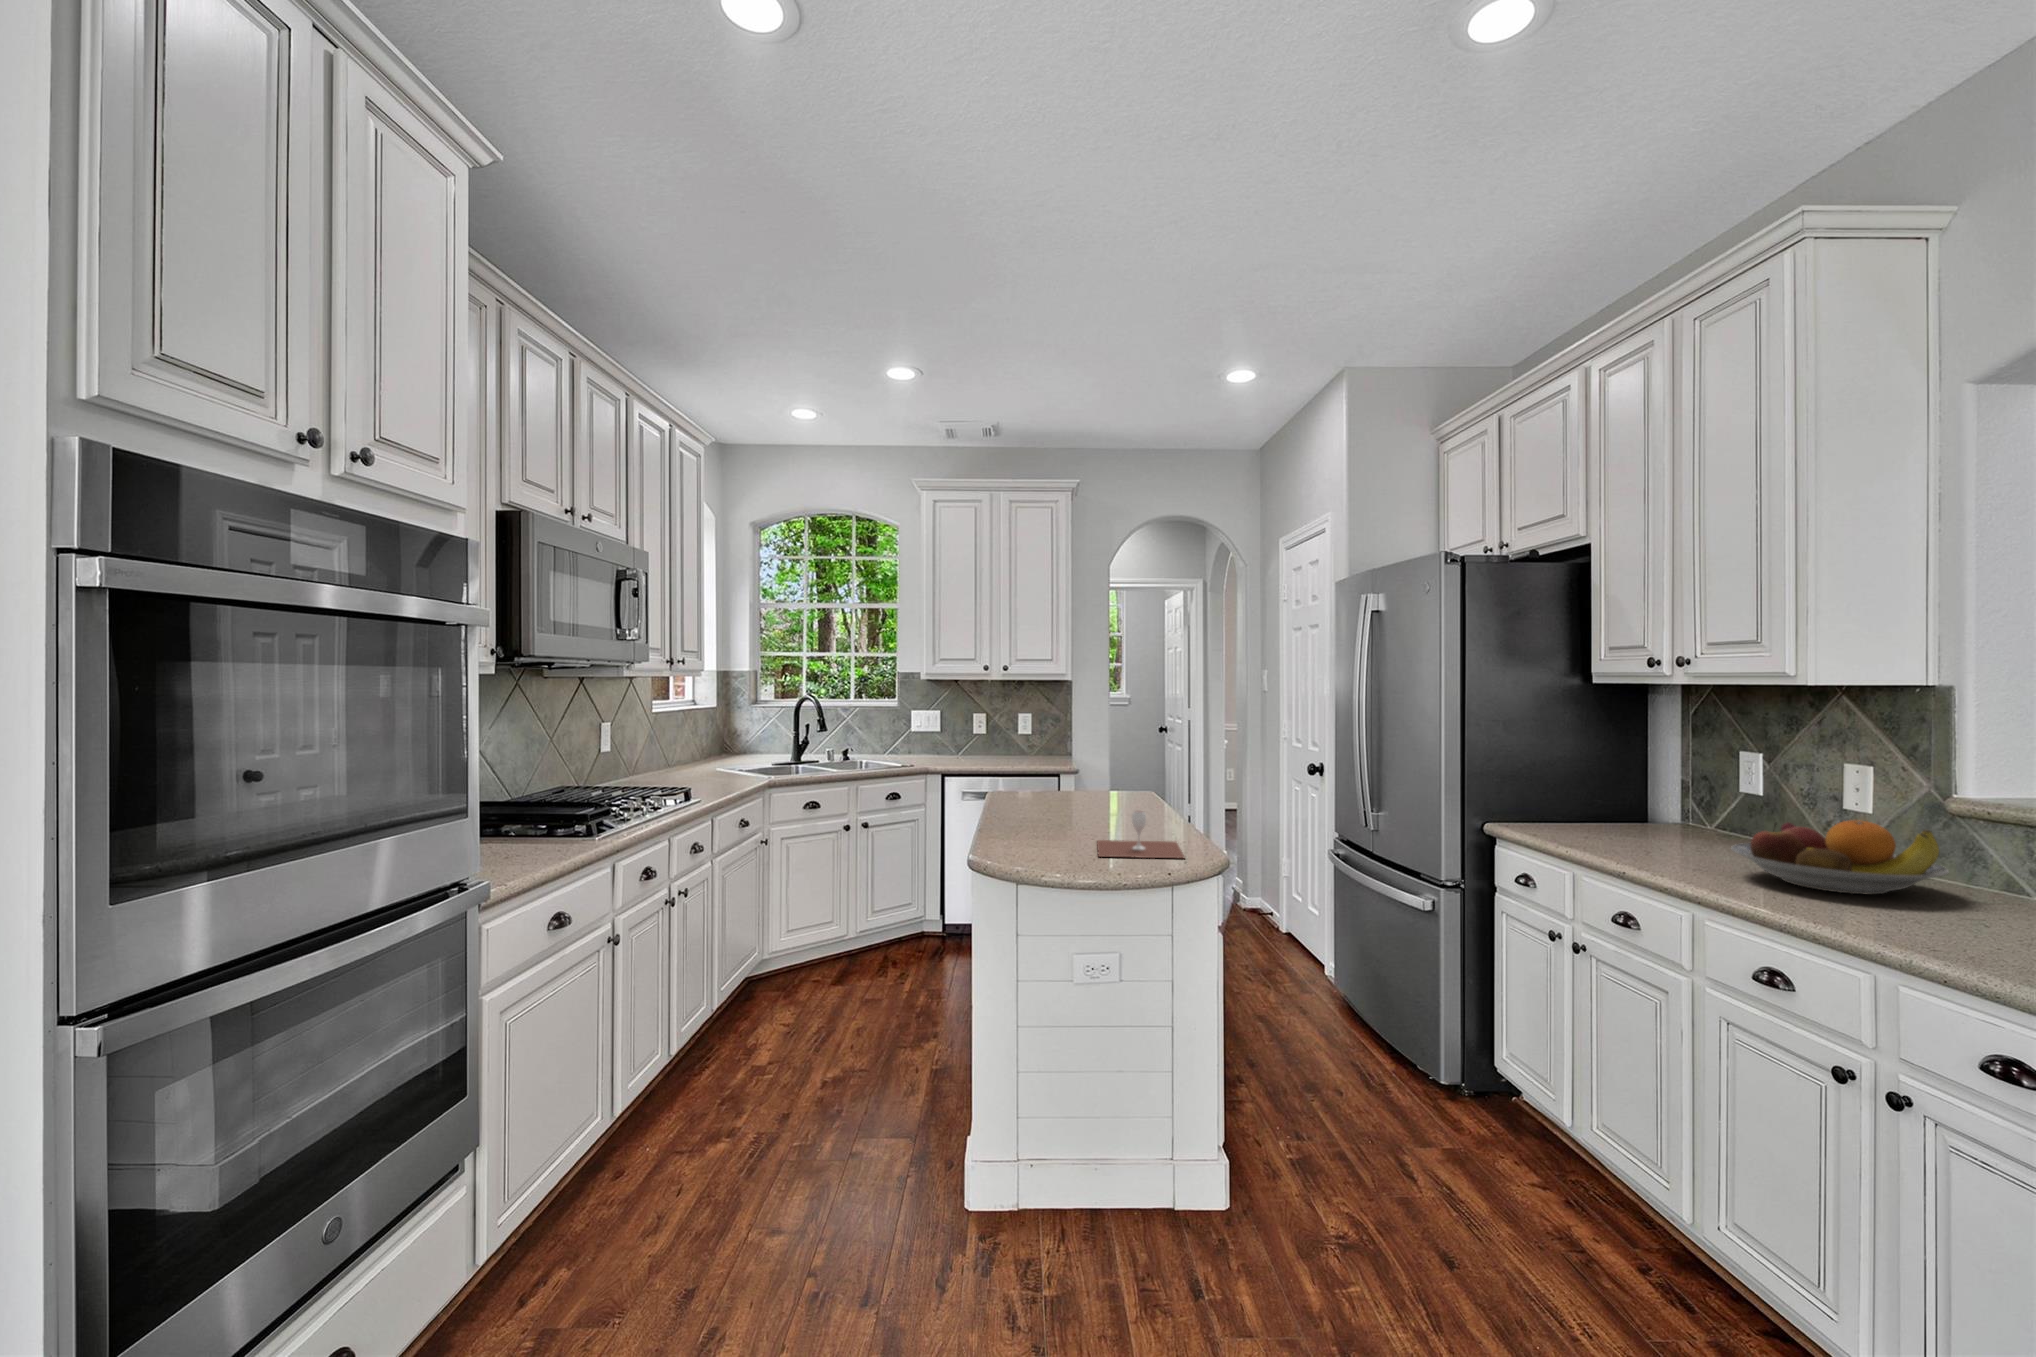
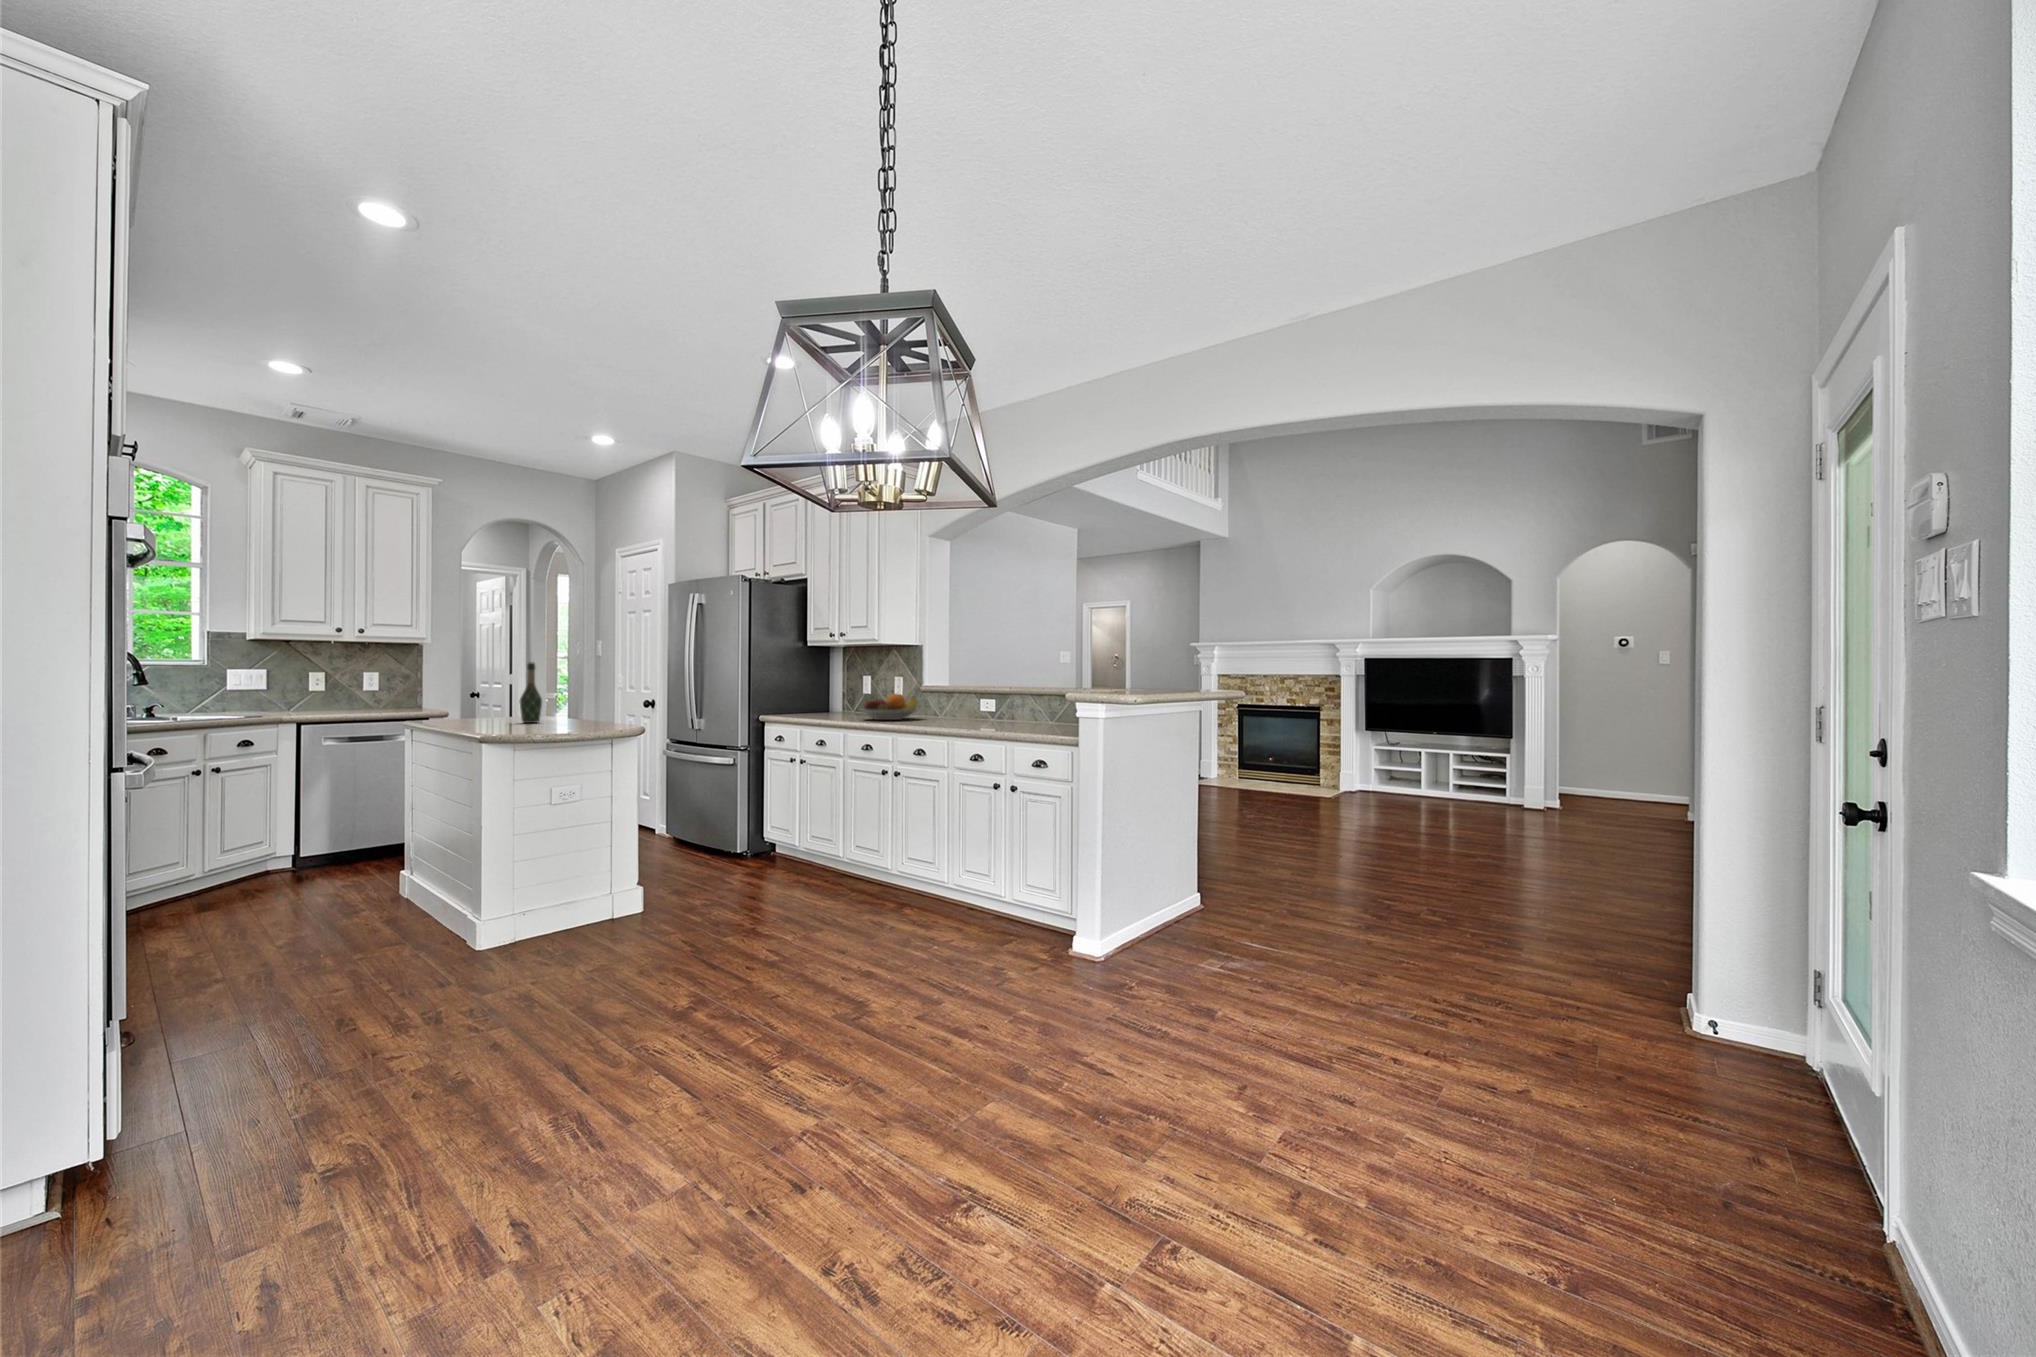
wine bottle: none [1082,724,1112,817] -> present [520,662,542,723]
wine glass: present [1097,811,1184,858] -> none [554,706,622,730]

